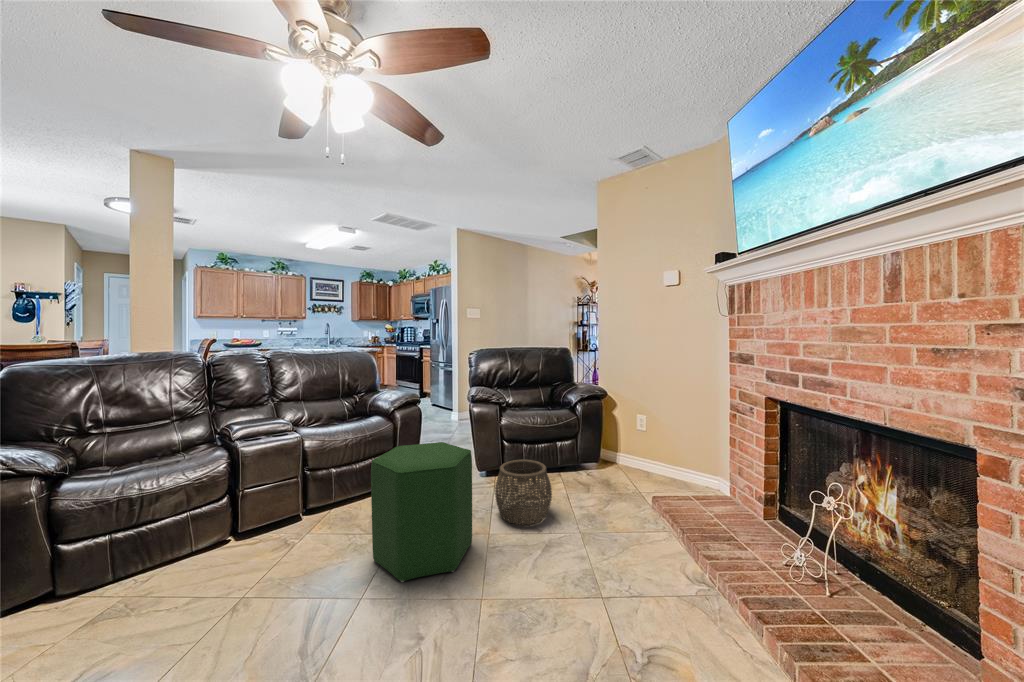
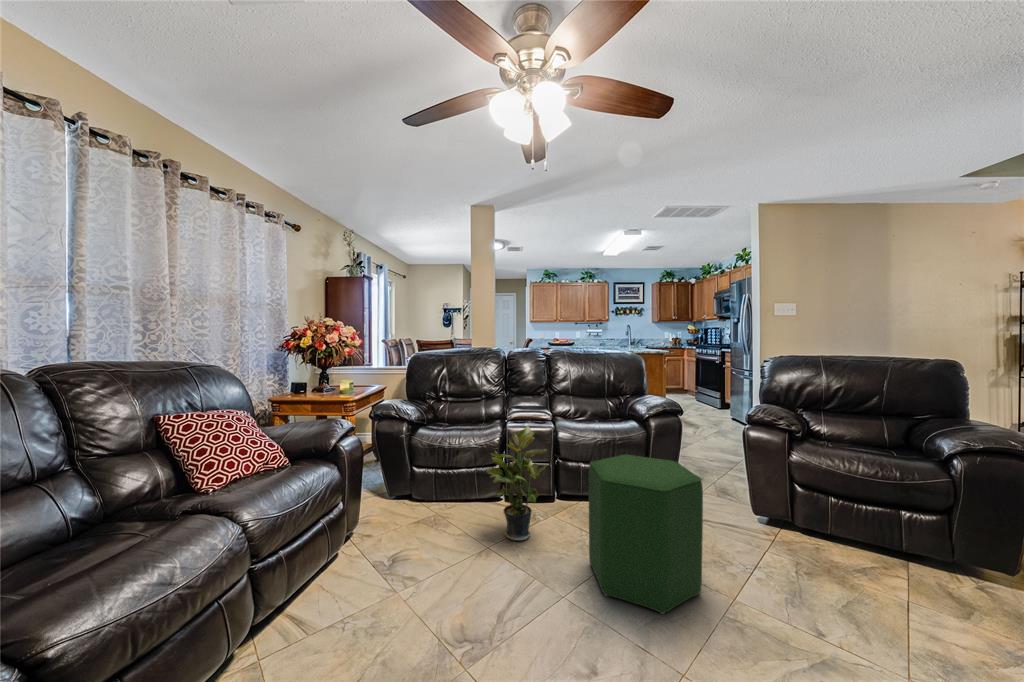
potted plant: none [228,439,313,579] -> present [487,426,547,541]
woven basket: present [495,460,552,525] -> none [751,510,852,614]

